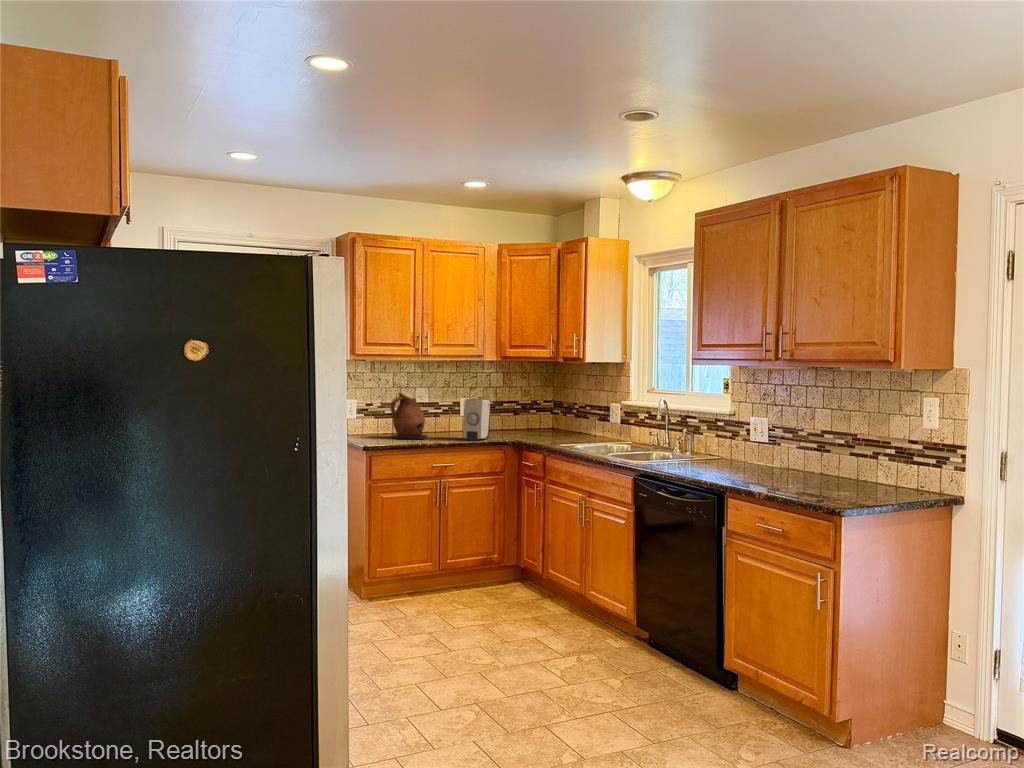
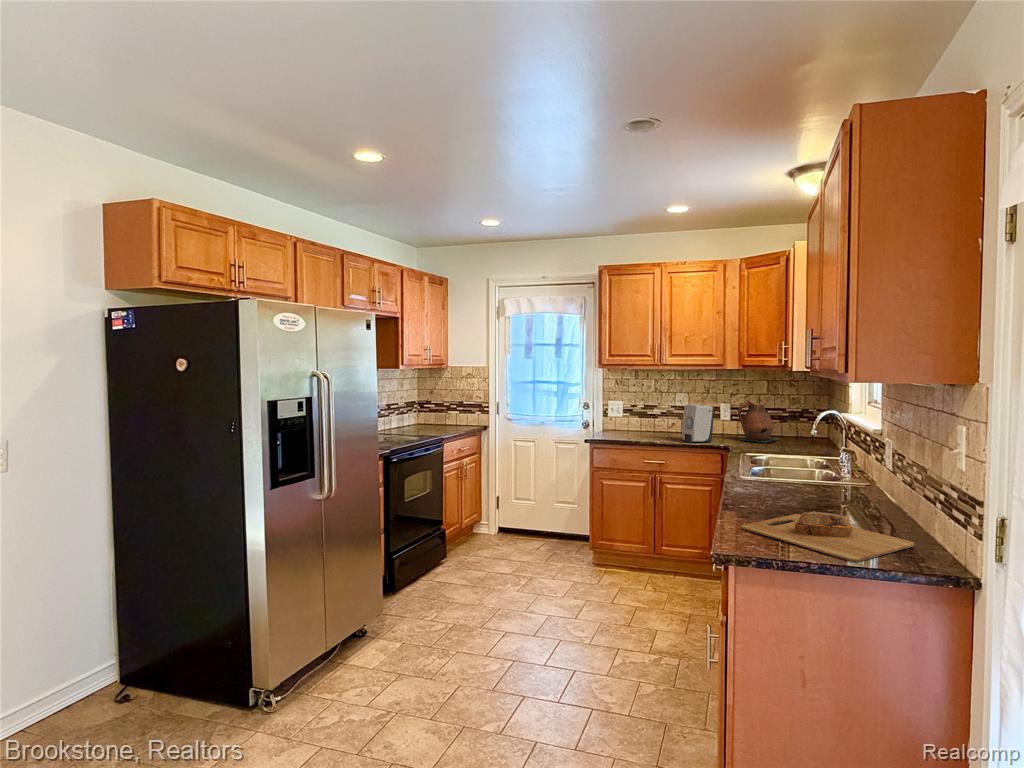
ceramic pitcher: present [391,393,427,439] -> present [738,399,779,443]
cutting board: none [766,469,879,495] -> present [741,512,914,562]

